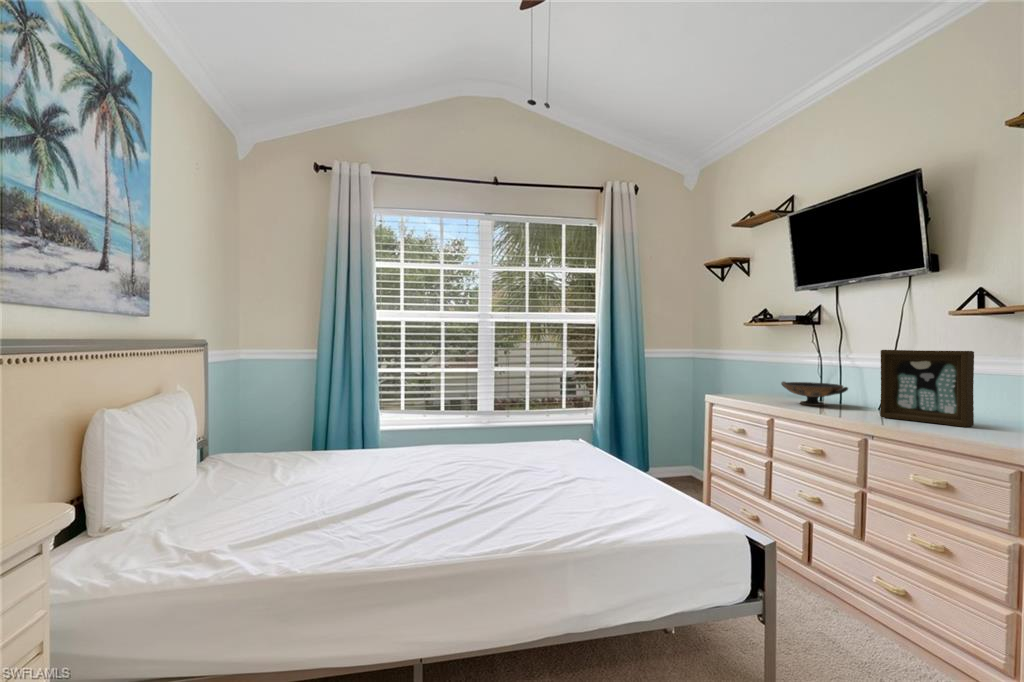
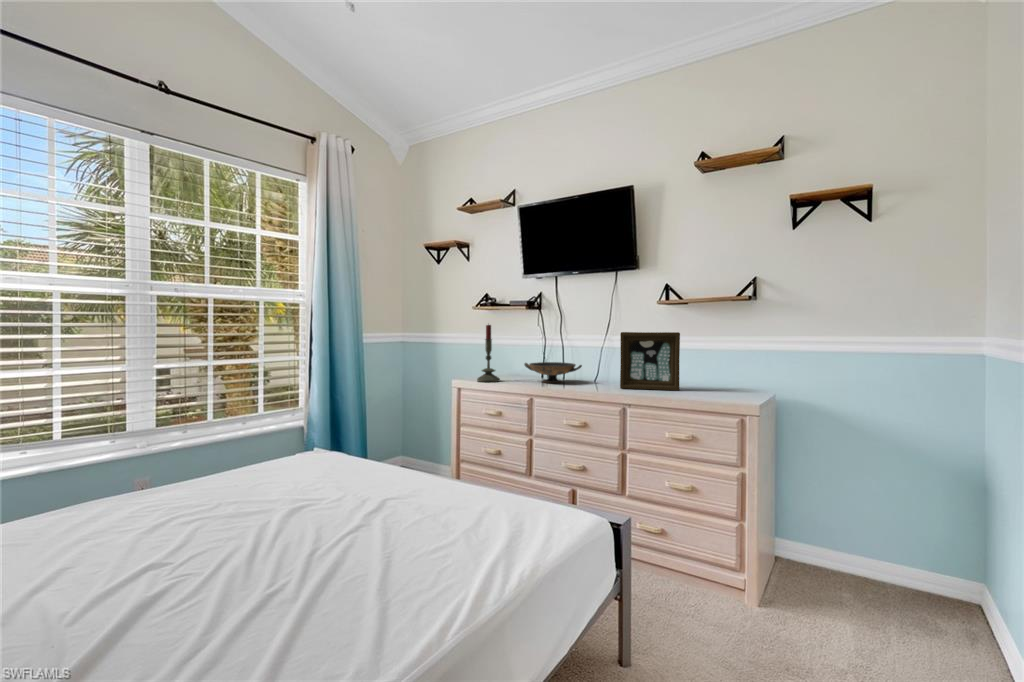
candle: none [731,339,756,399] -> present [477,325,500,382]

